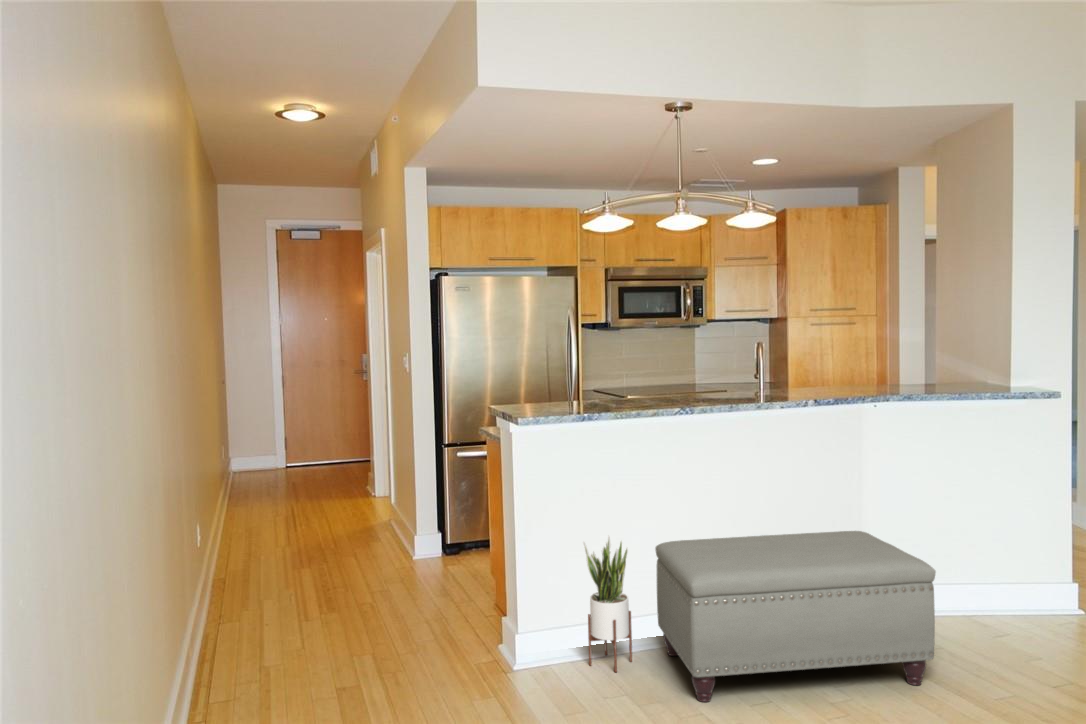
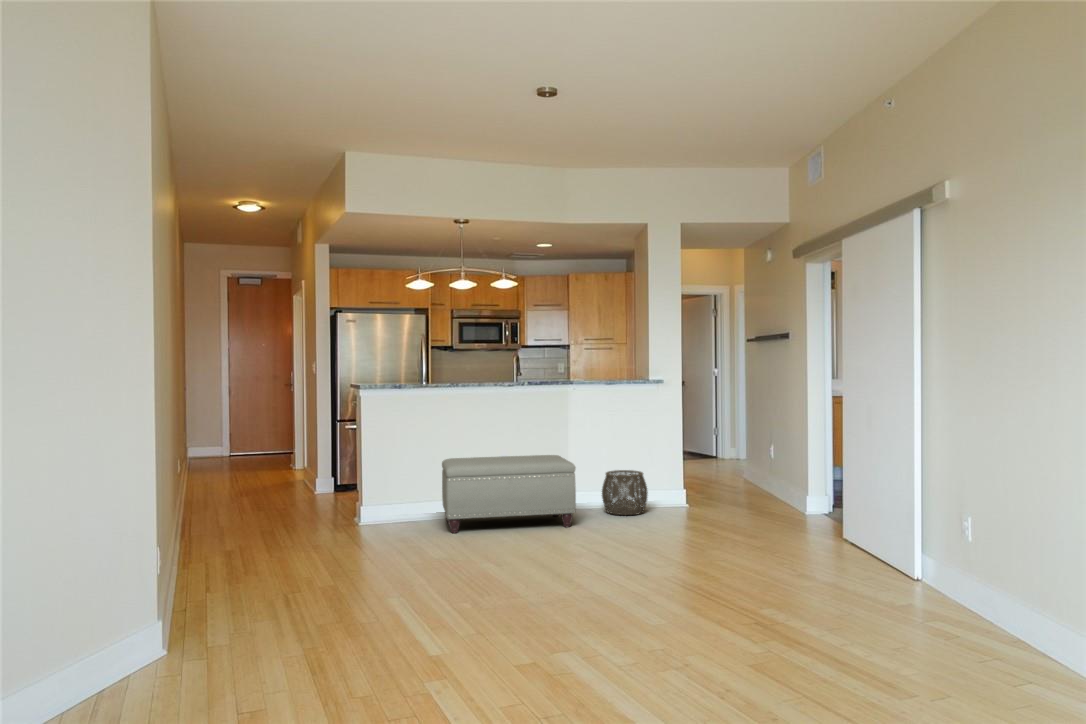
potted plant: present [583,536,632,672] -> none [398,453,426,526]
woven basket: none [936,552,1034,645] -> present [602,470,648,515]

